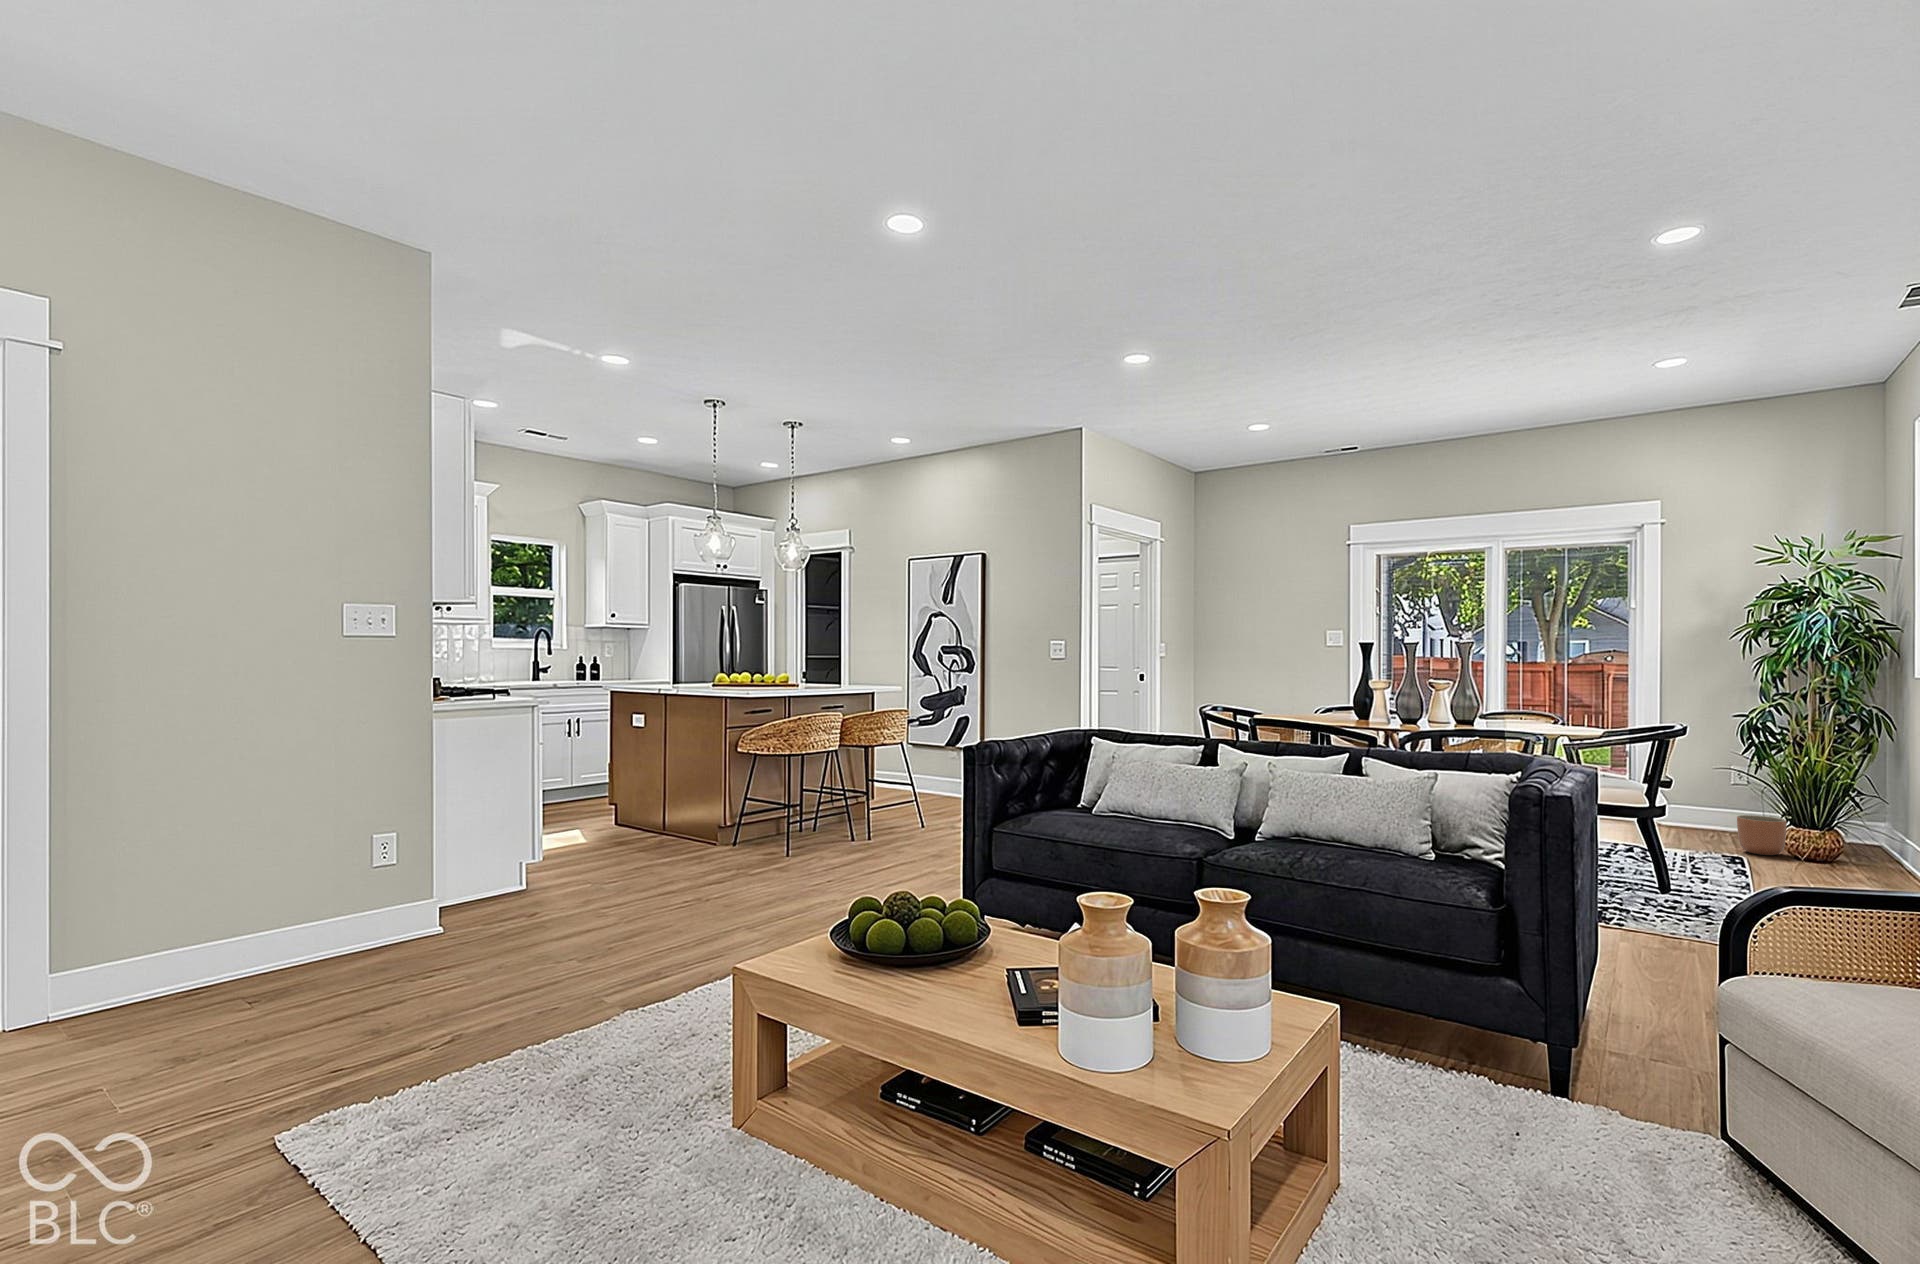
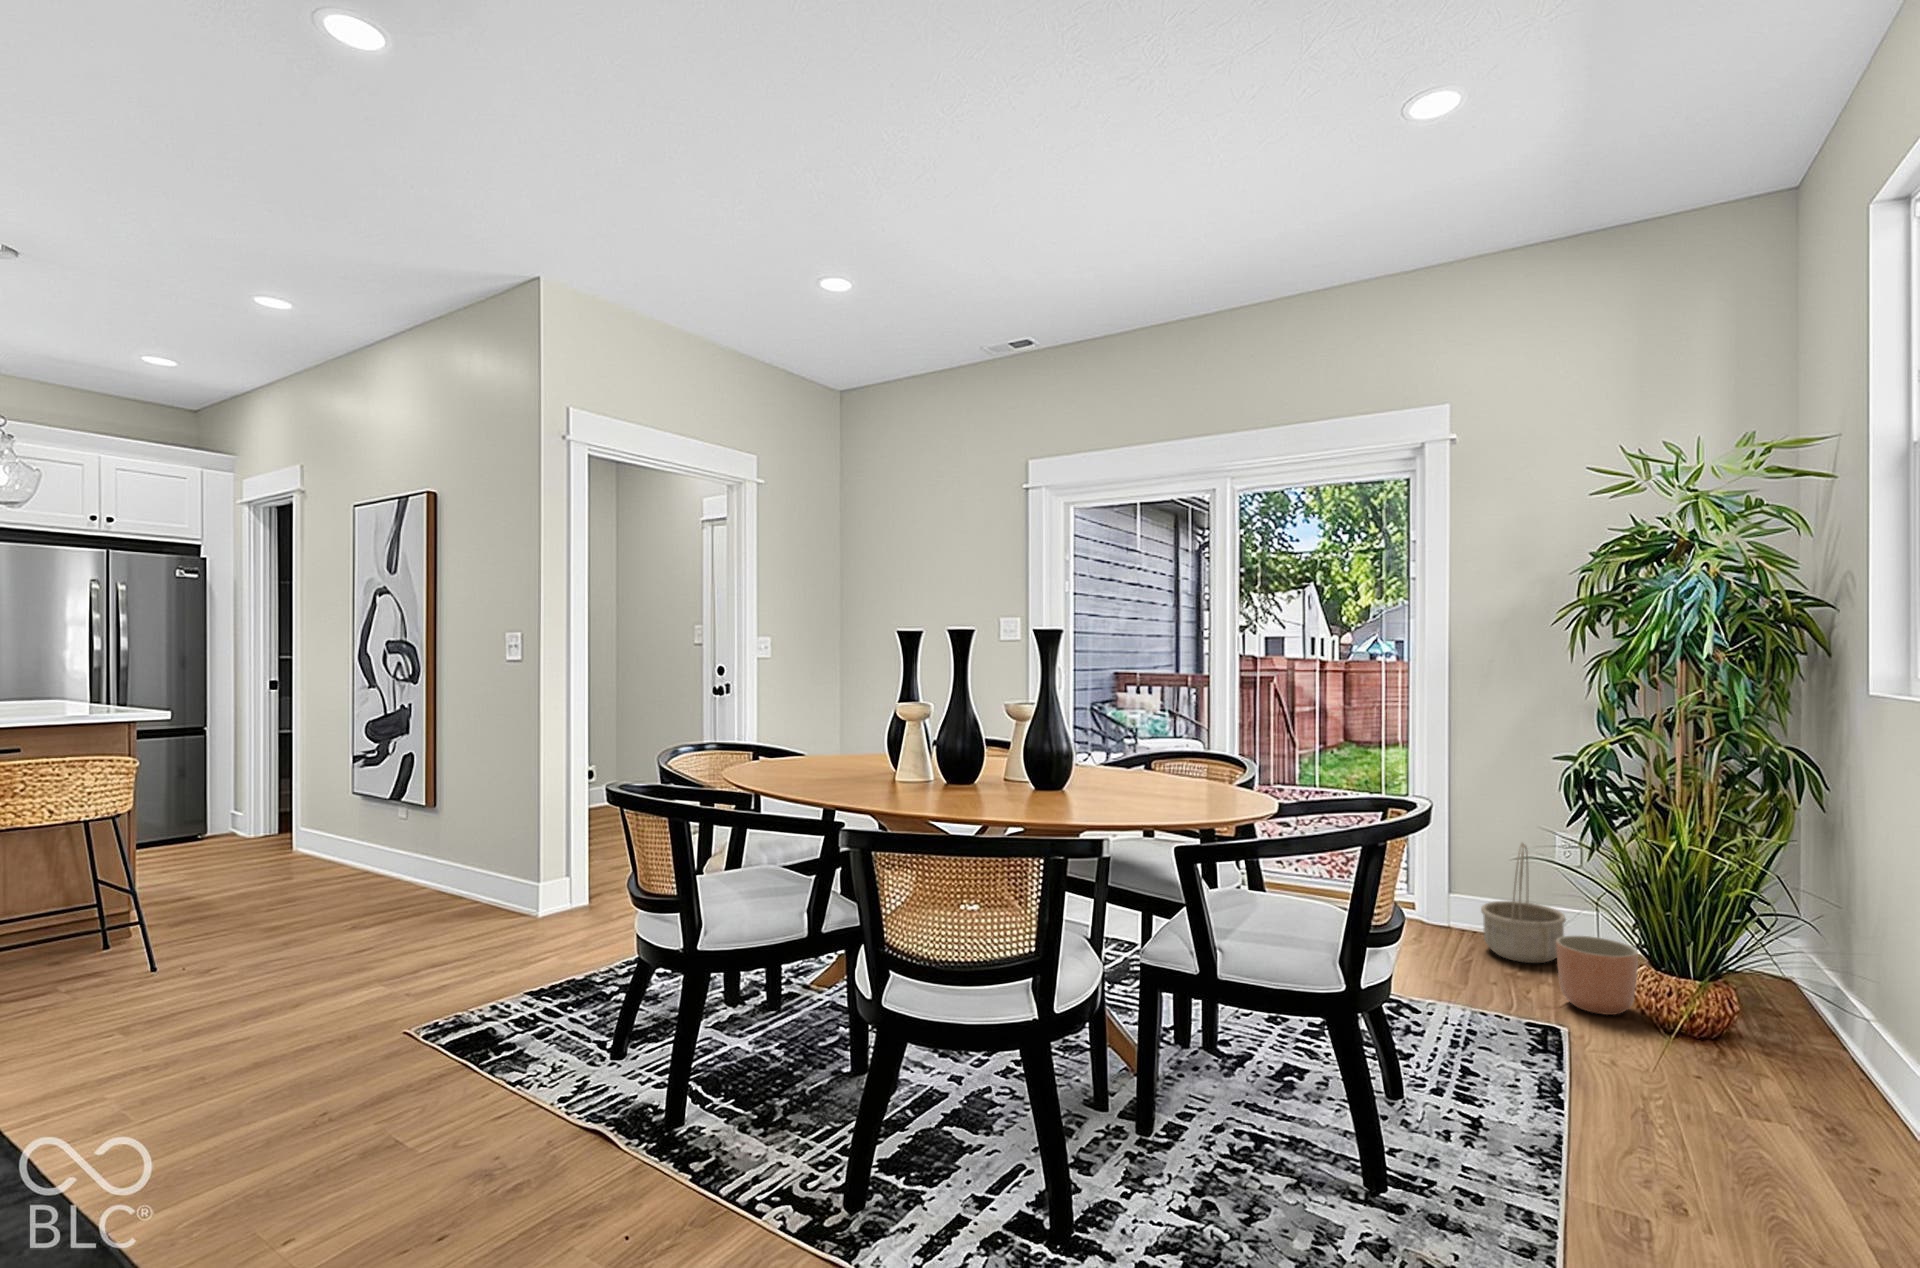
basket: none [1683,769,1739,839] -> present [1481,843,1566,963]

